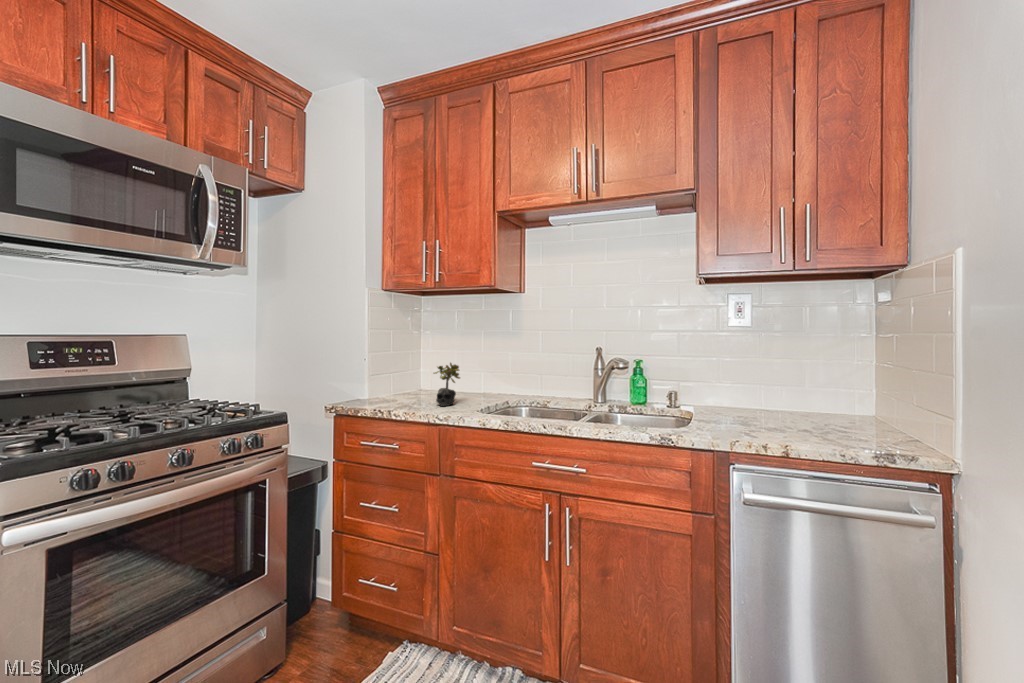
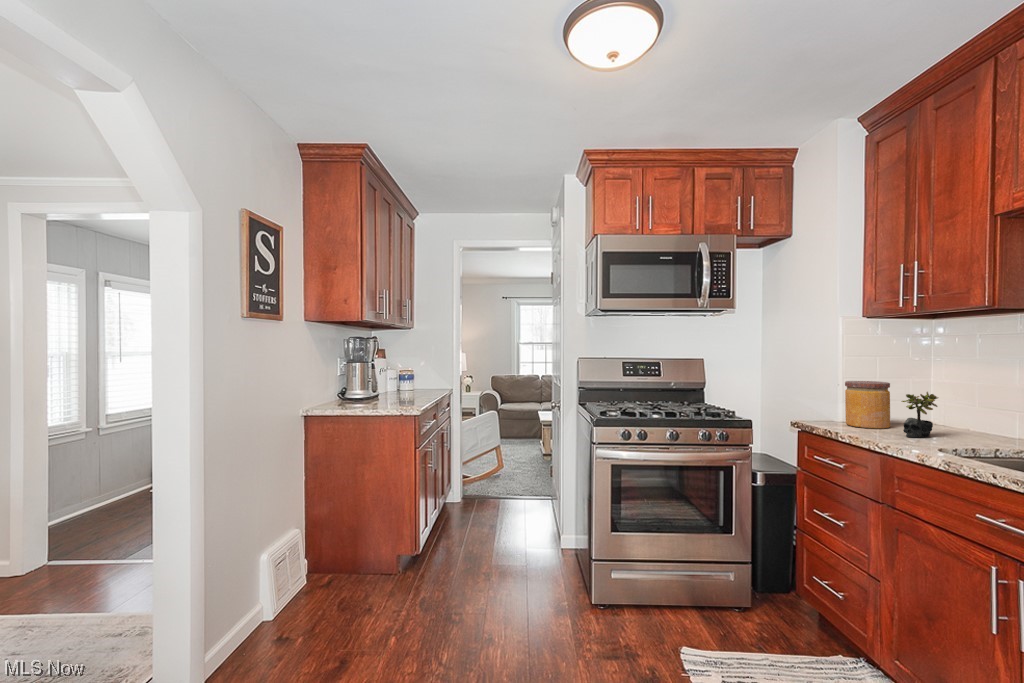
jar: none [375,357,414,404] -> present [845,381,890,429]

